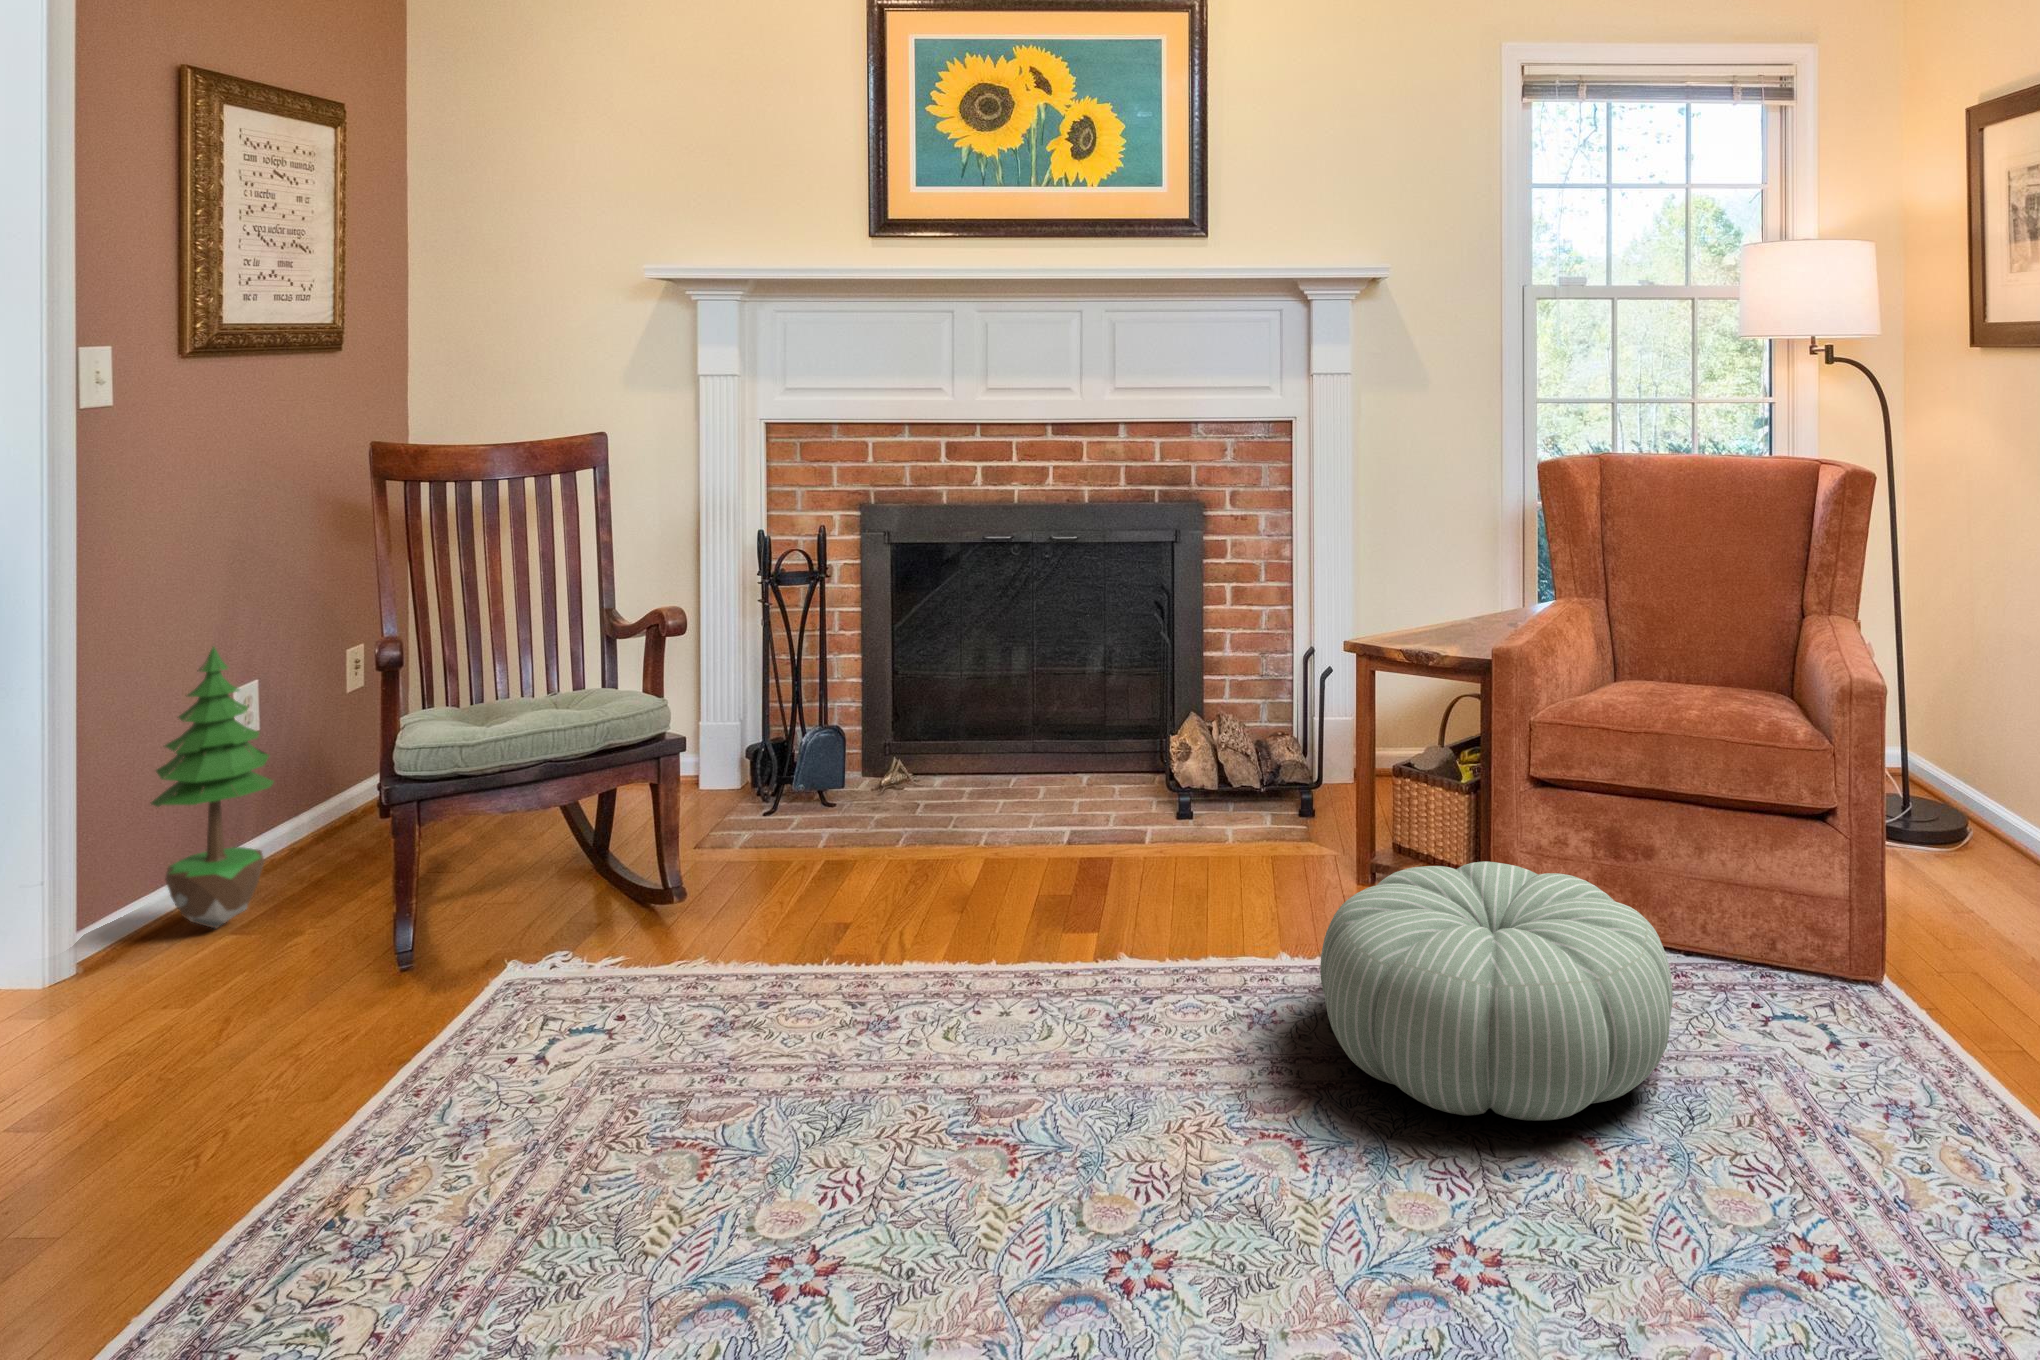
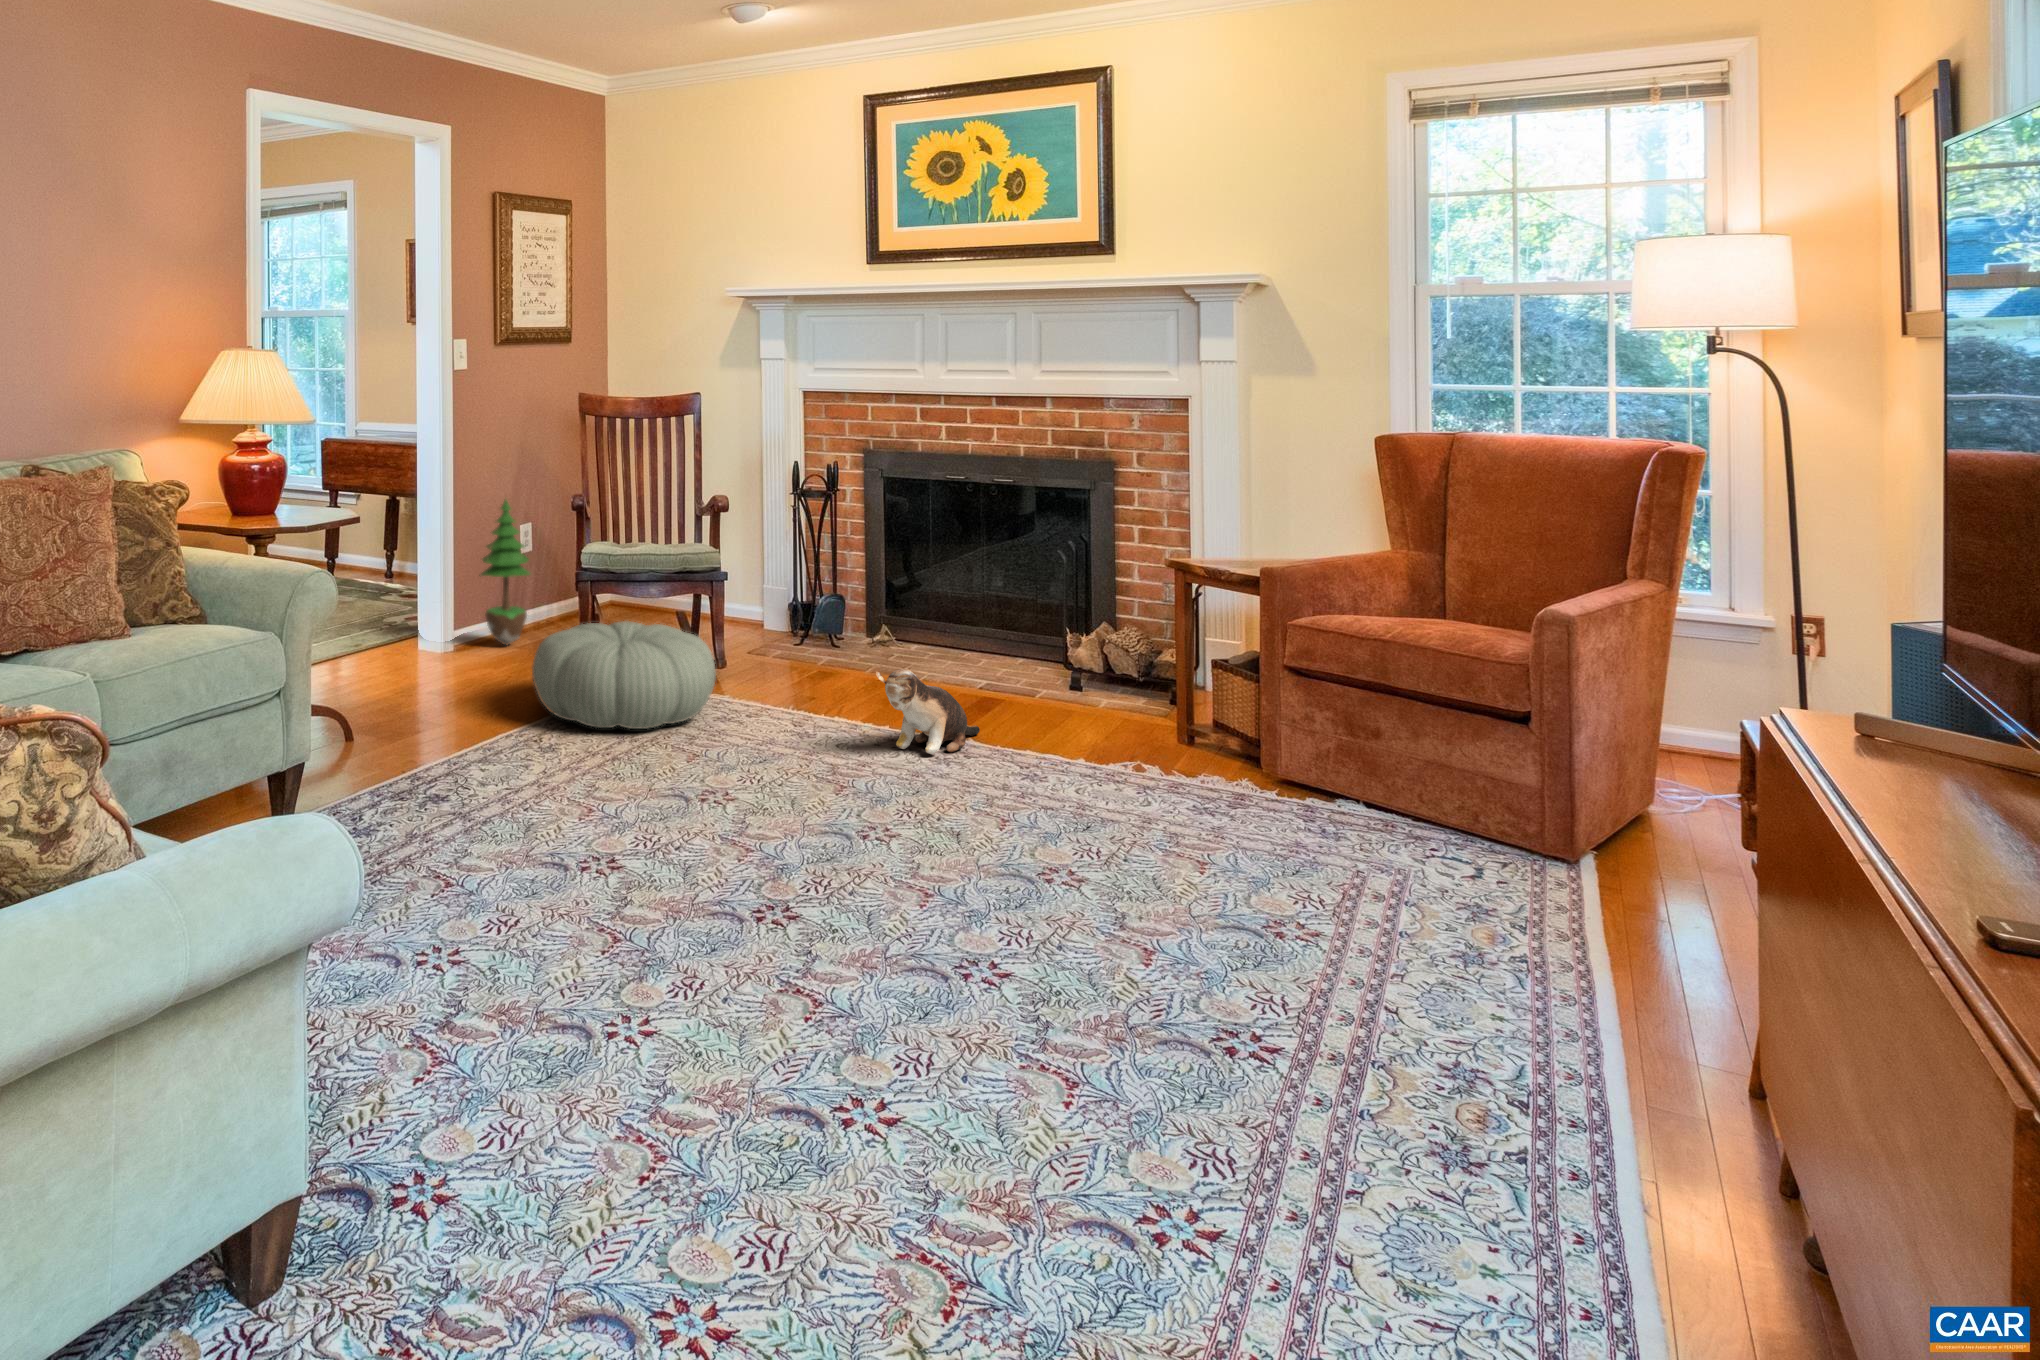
pouf: present [1320,861,1673,1120] -> present [532,621,716,729]
plush toy: none [1014,885,1134,1015] -> present [876,669,980,754]

